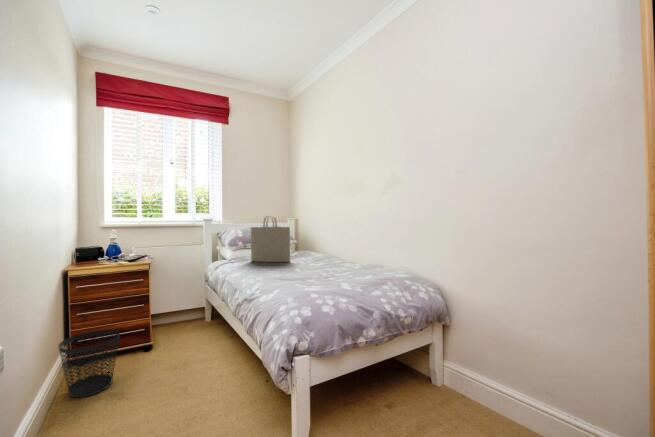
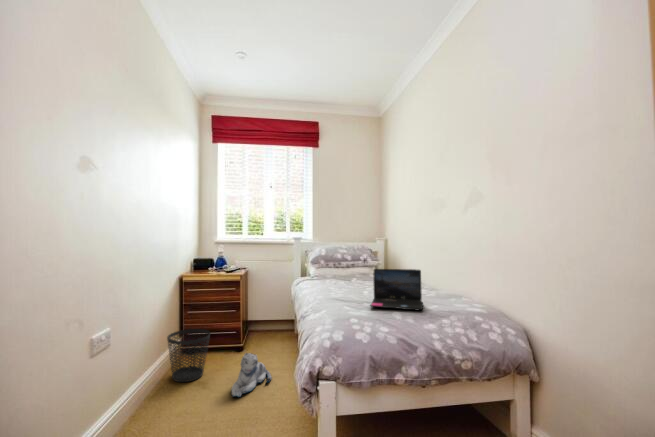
tote bag: present [251,216,290,262] -> none [330,235,367,283]
laptop: none [313,245,364,282] -> present [371,269,423,310]
plush toy: none [159,347,202,398] -> present [232,353,272,397]

